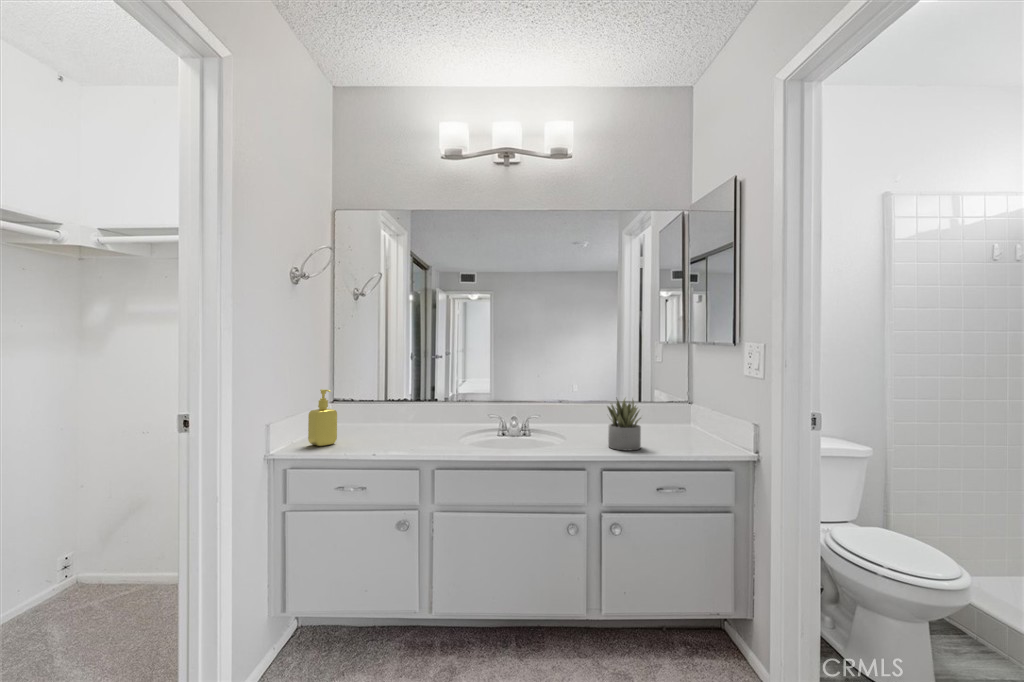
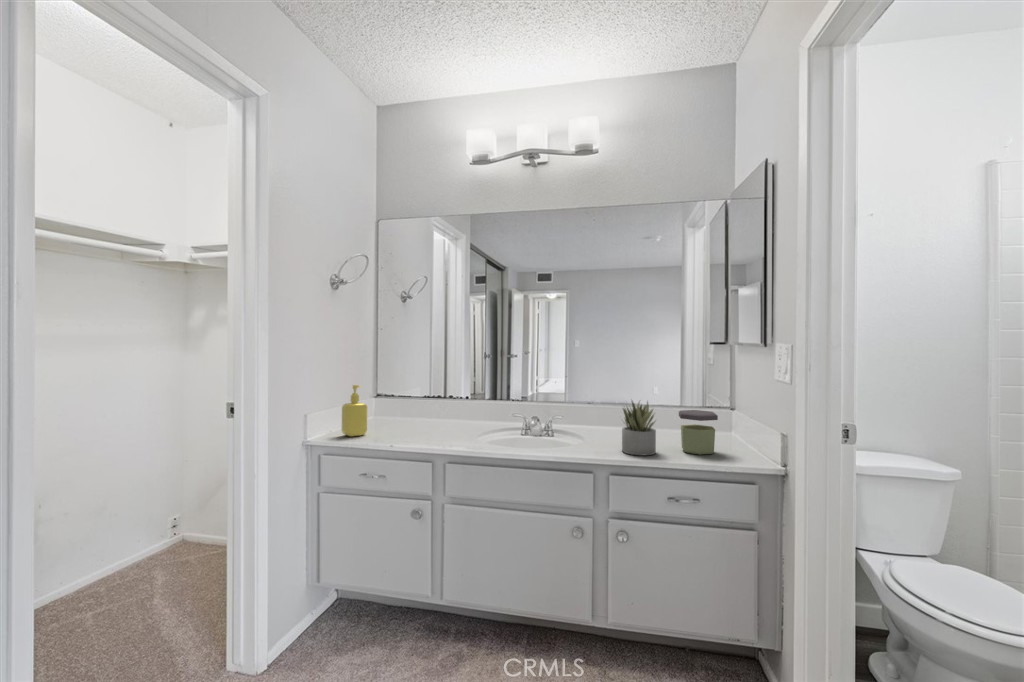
jar: none [656,406,694,447] -> present [679,410,718,455]

